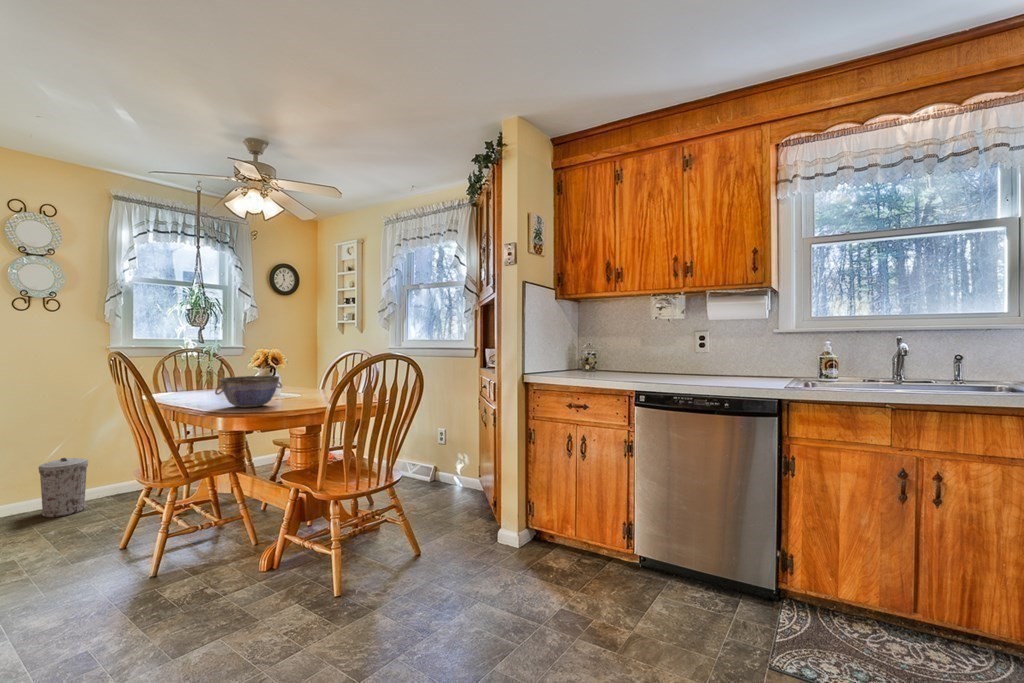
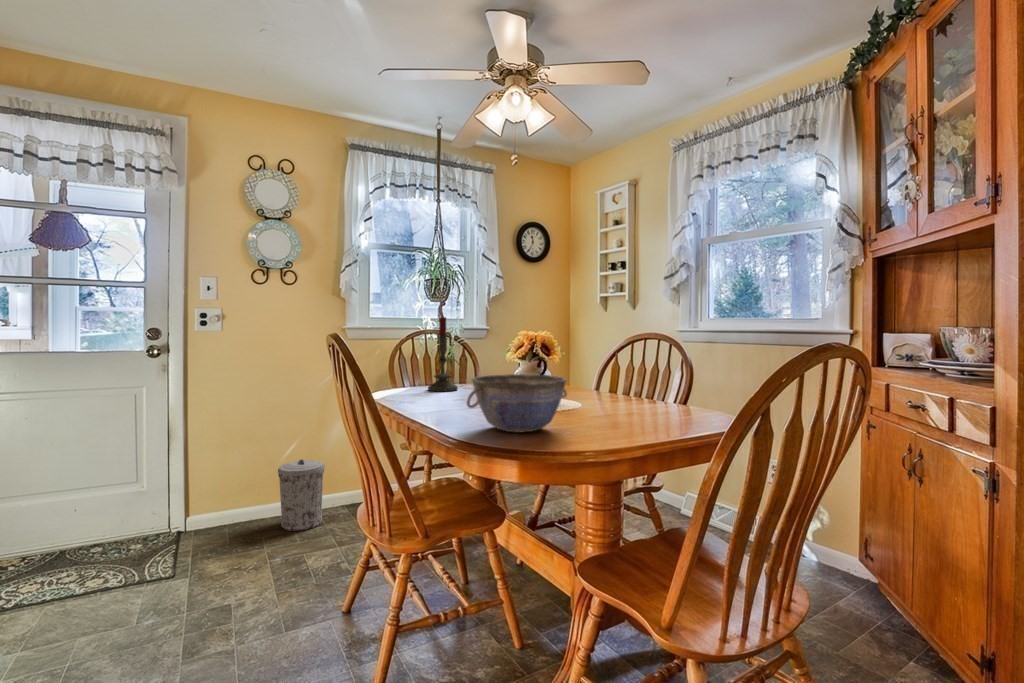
candle: none [190,338,215,393] -> present [428,317,458,391]

